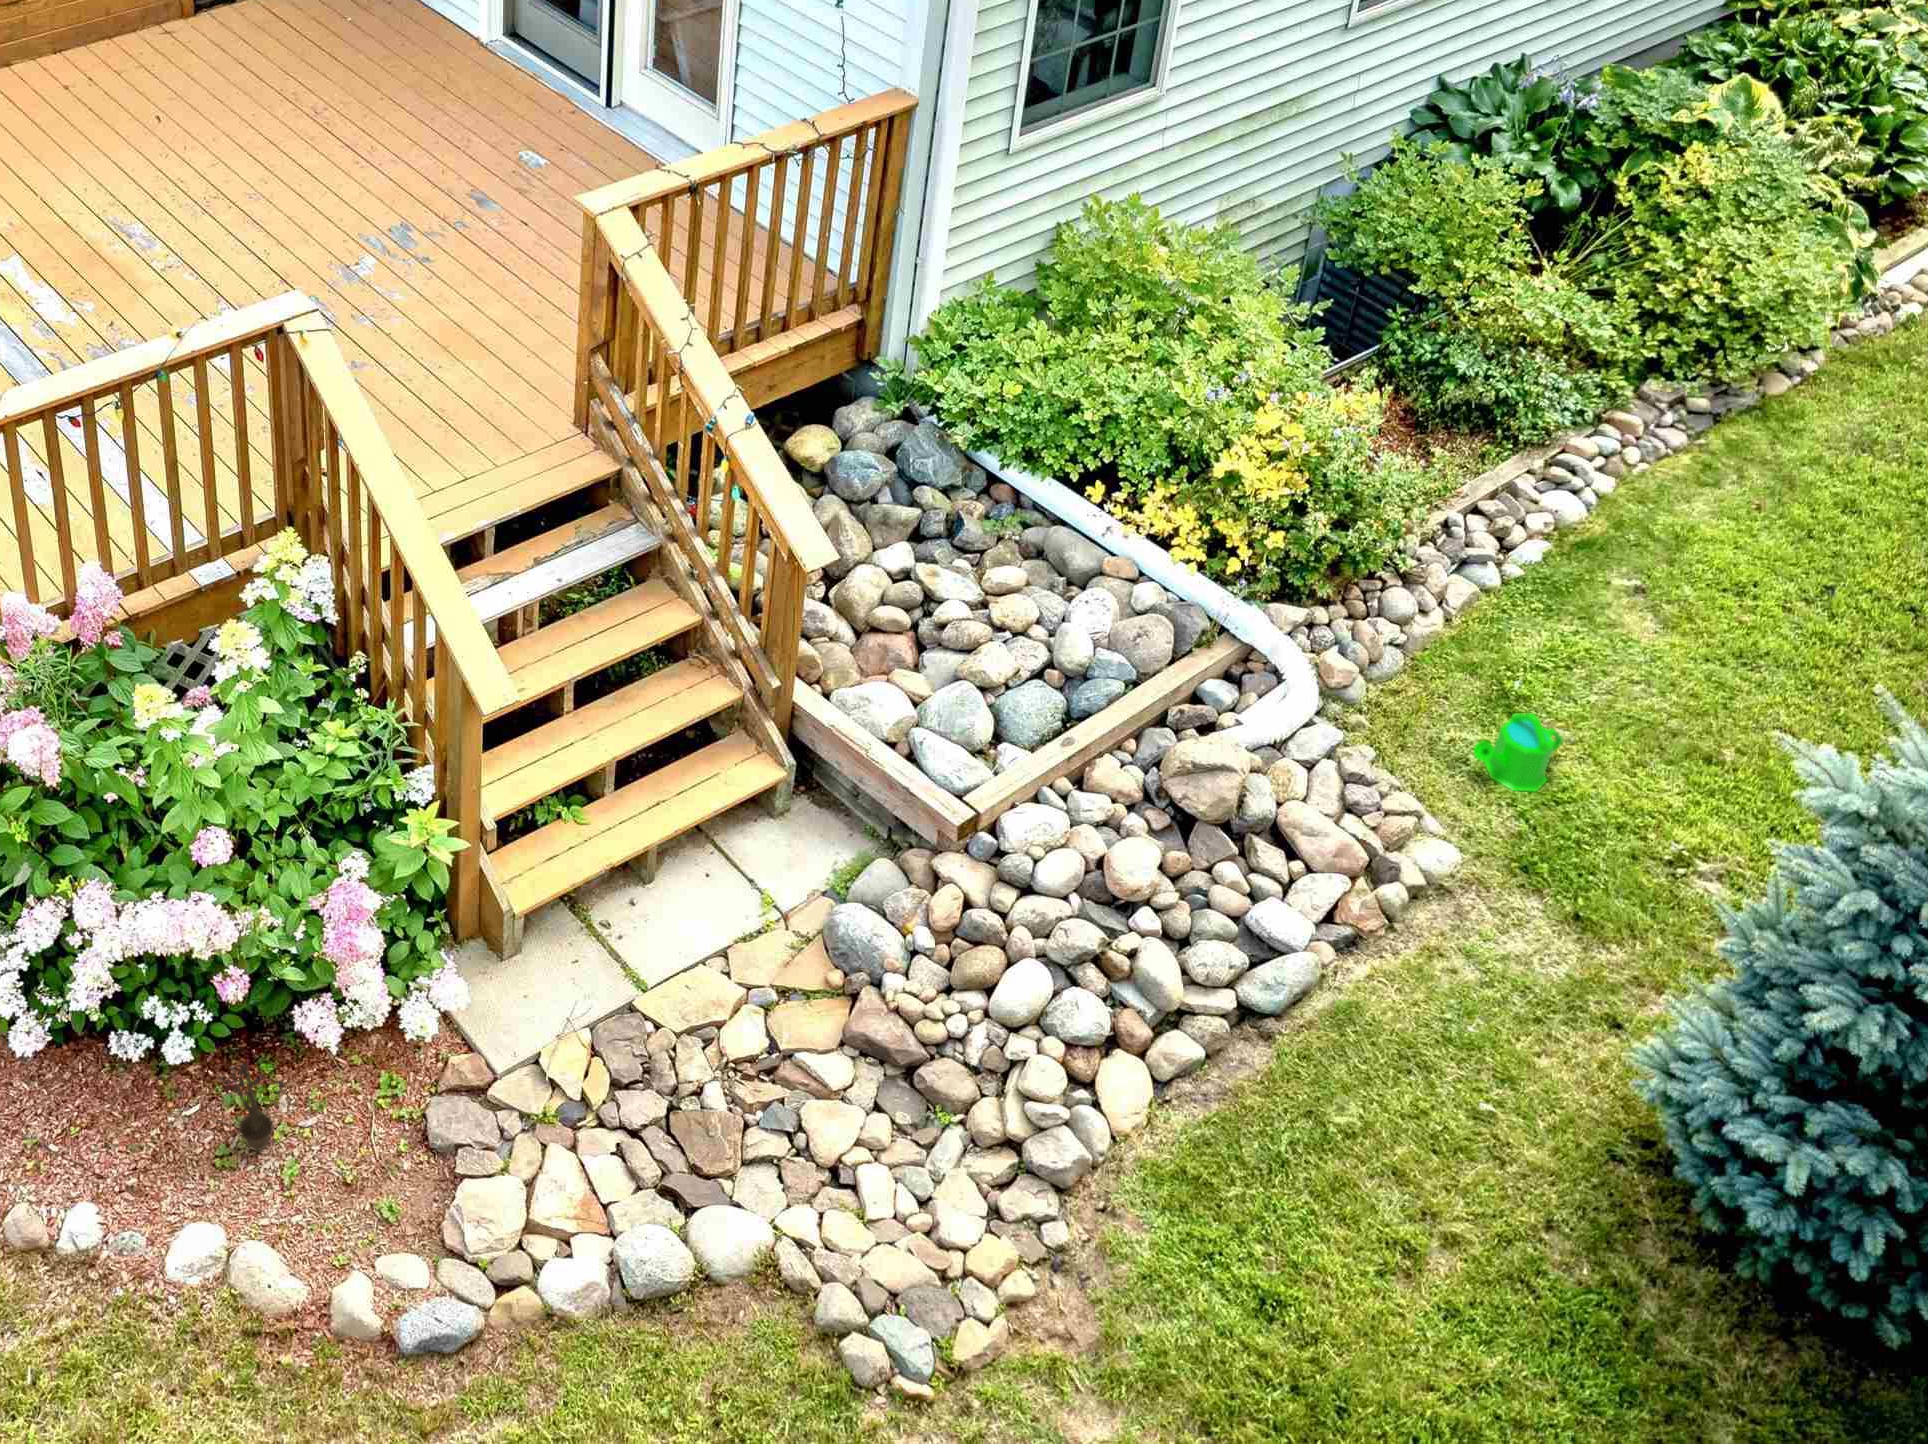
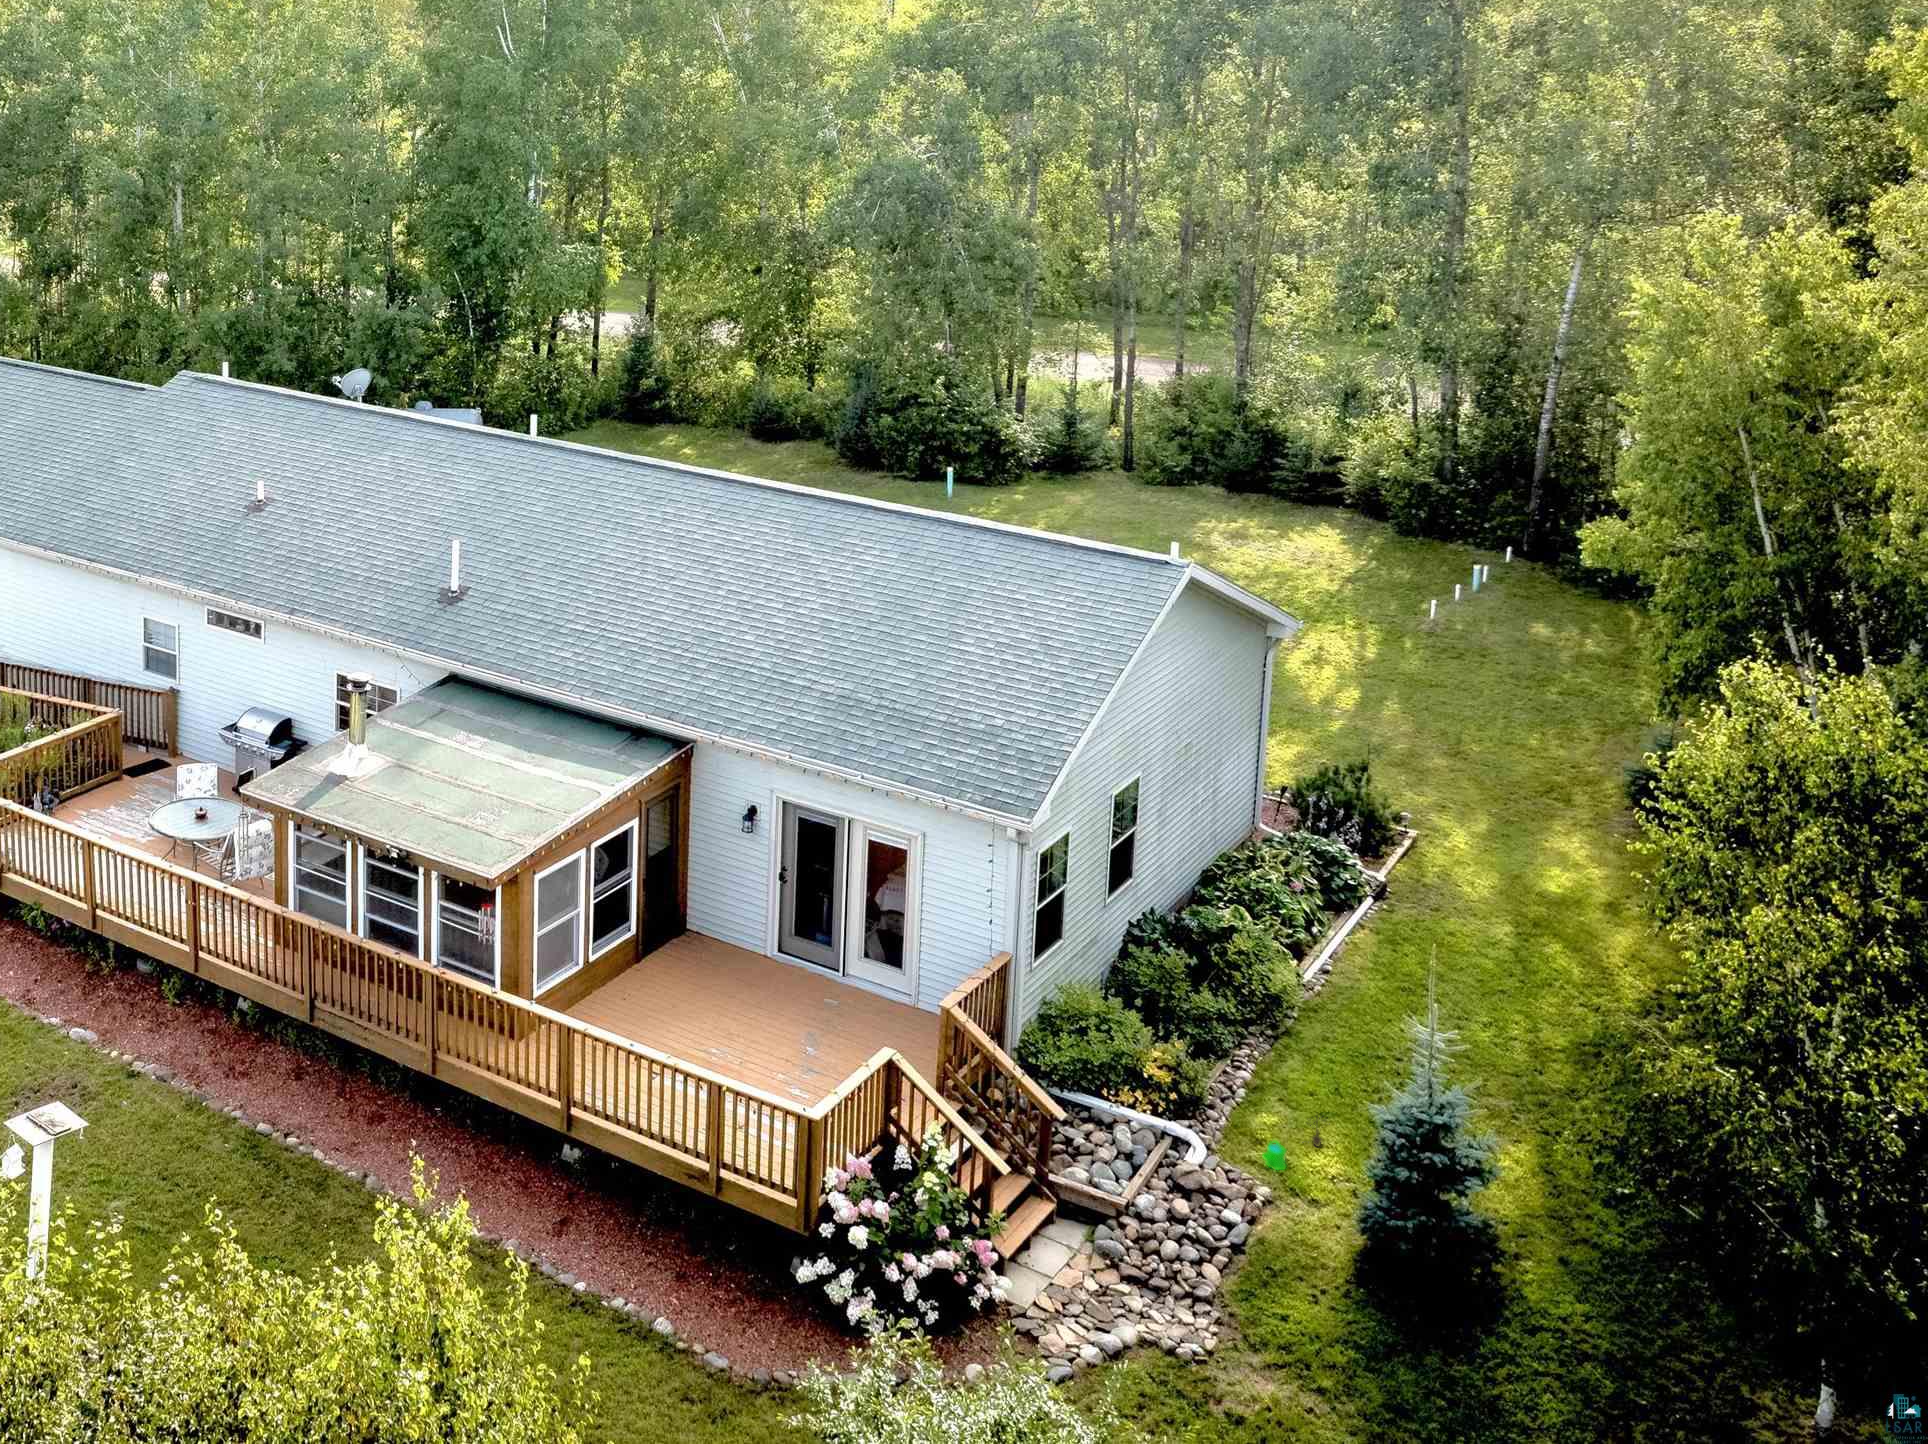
decorative plant: present [219,1064,290,1151] -> present [1302,1118,1322,1146]

